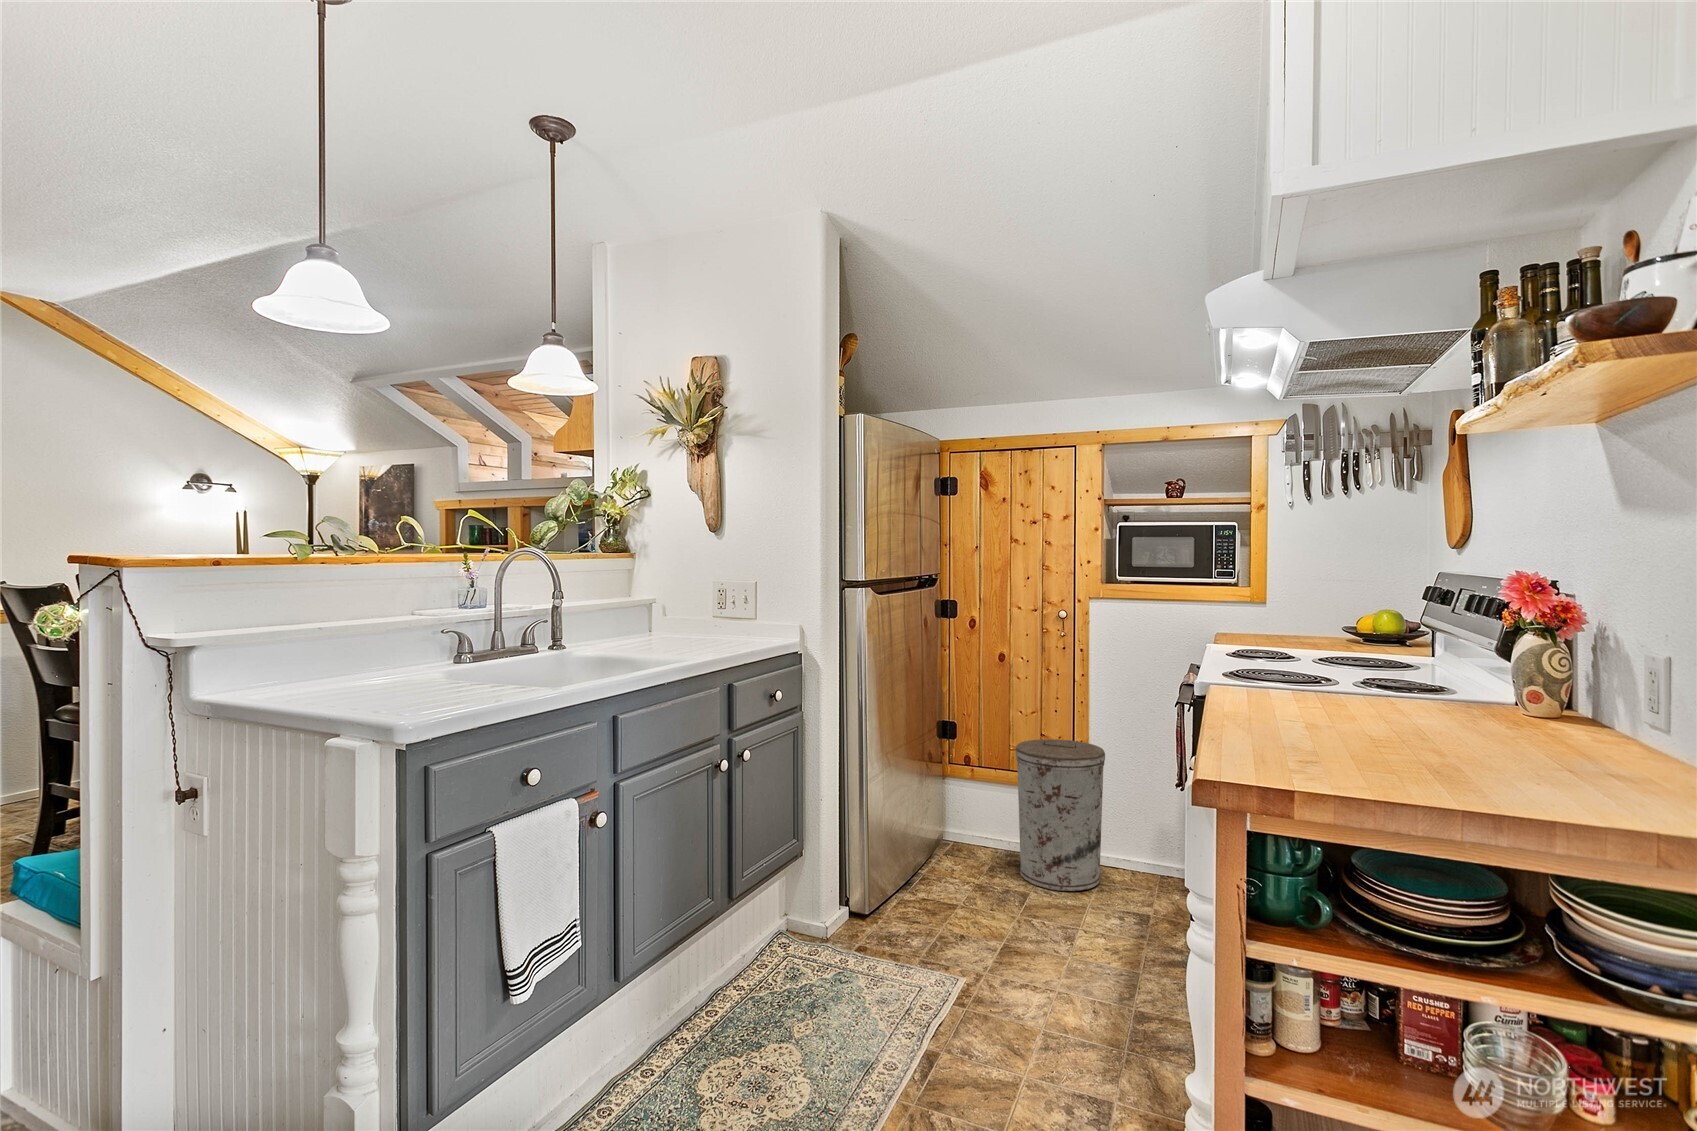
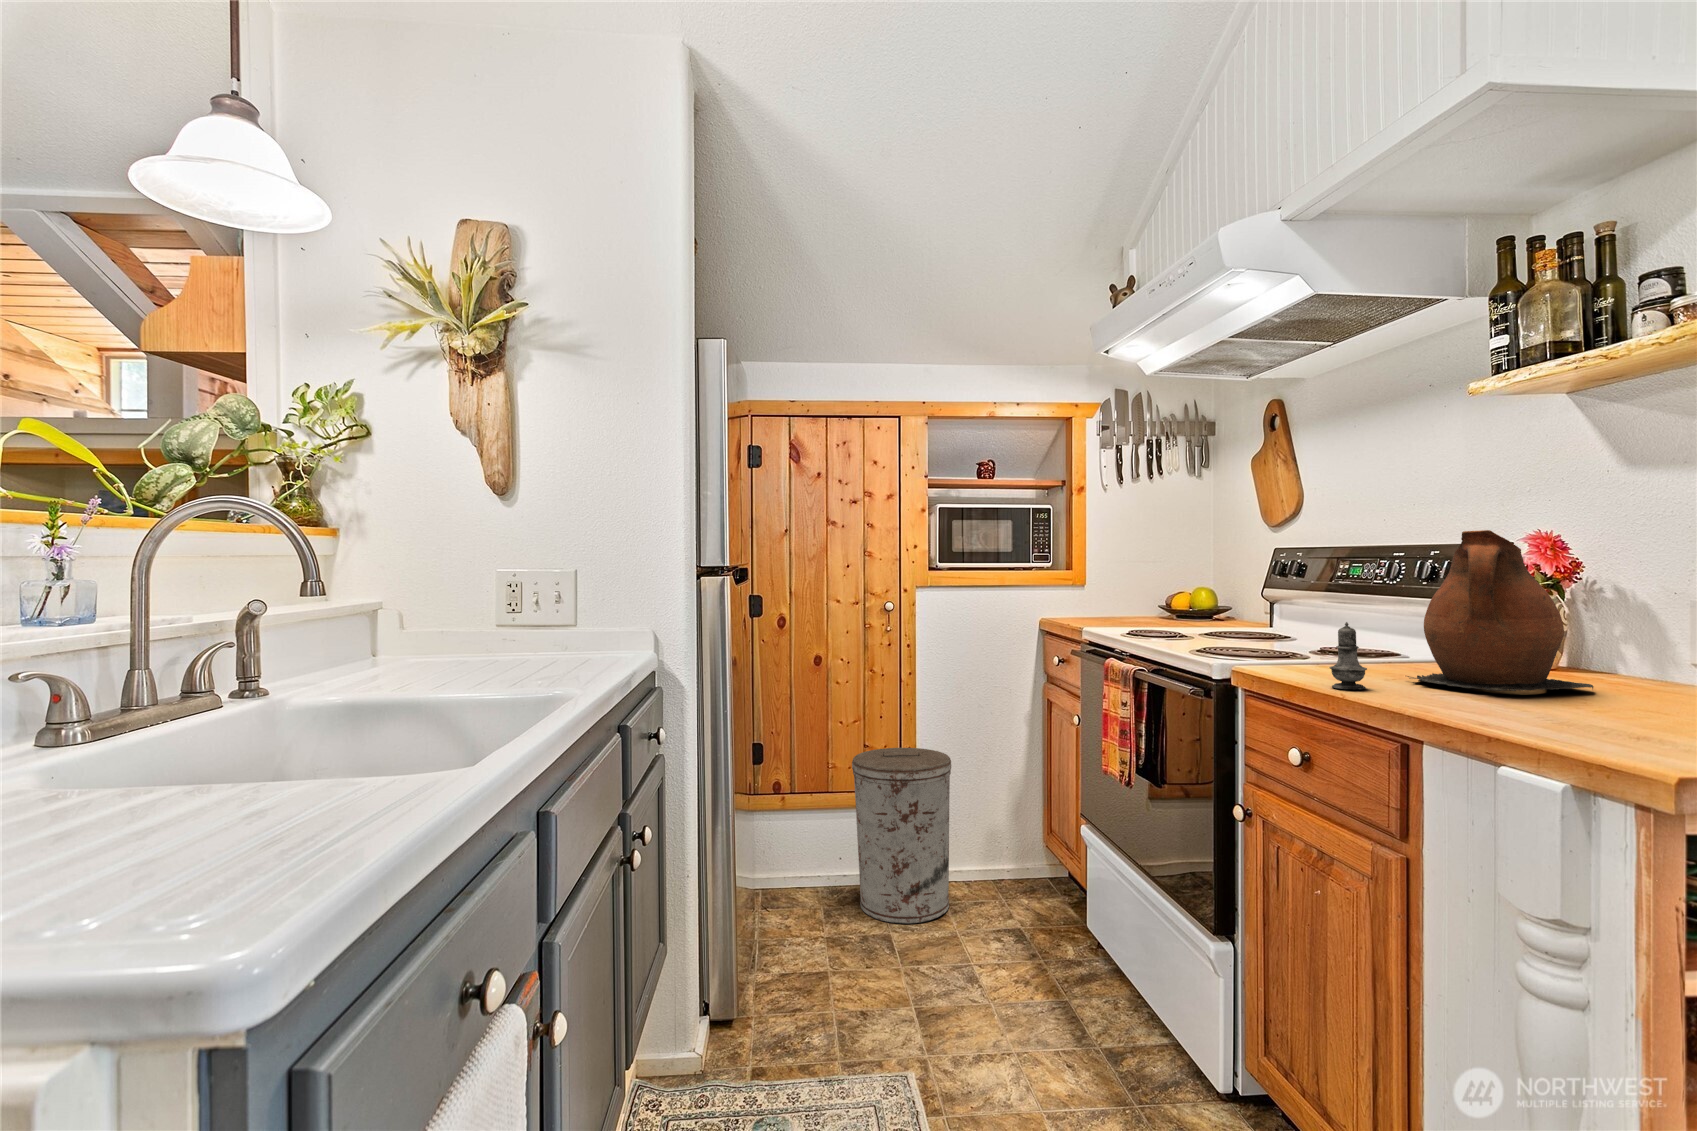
ceramic pitcher: none [1321,576,1477,732] -> present [1407,530,1593,691]
salt shaker: none [1235,652,1266,710] -> present [1329,622,1367,689]

